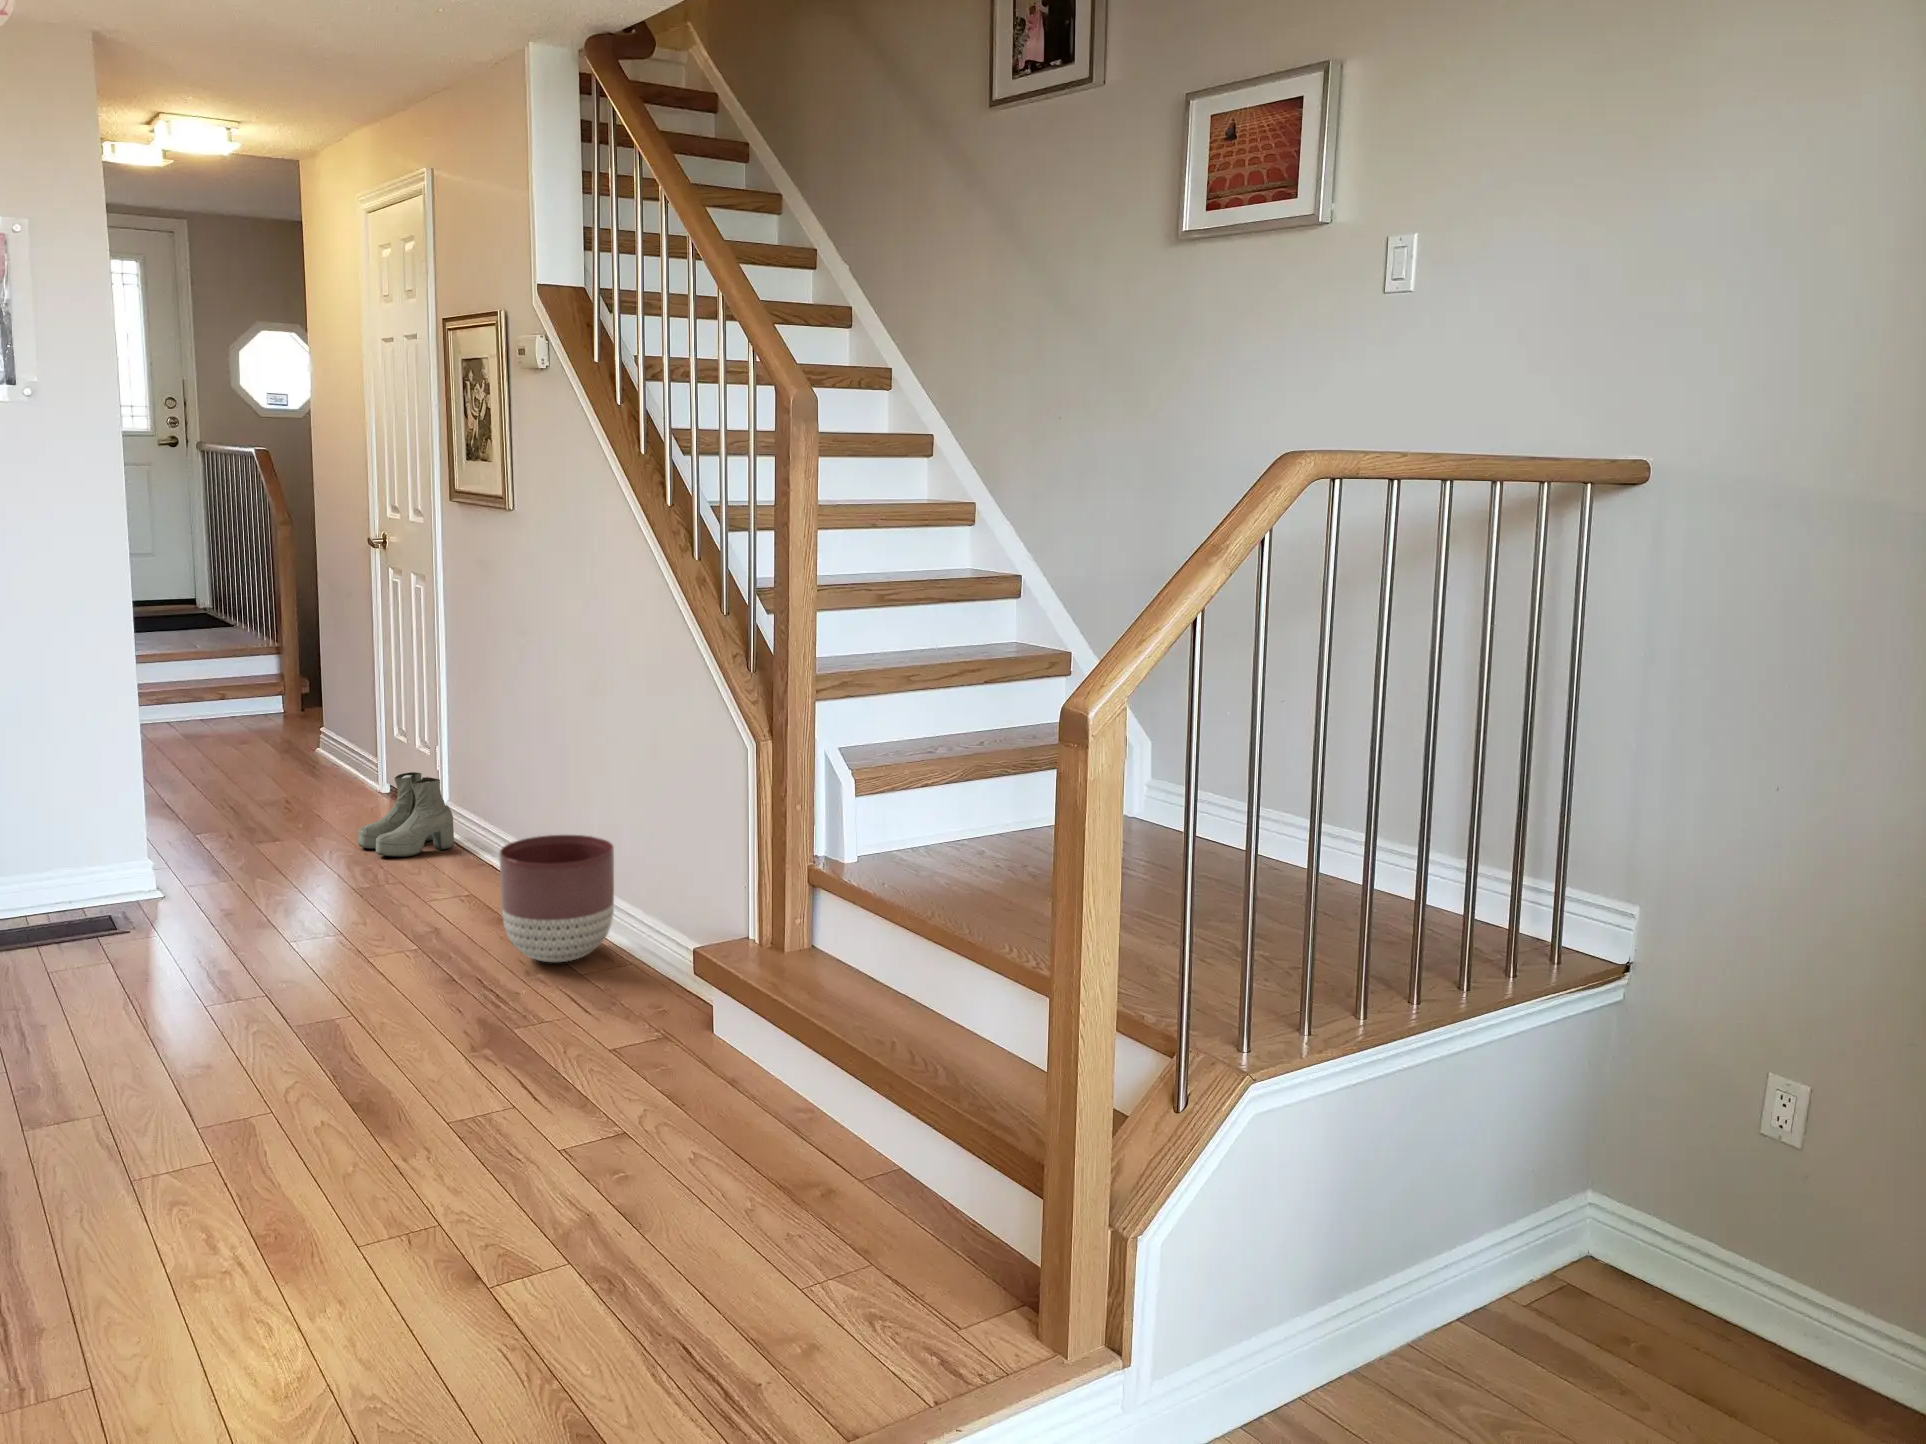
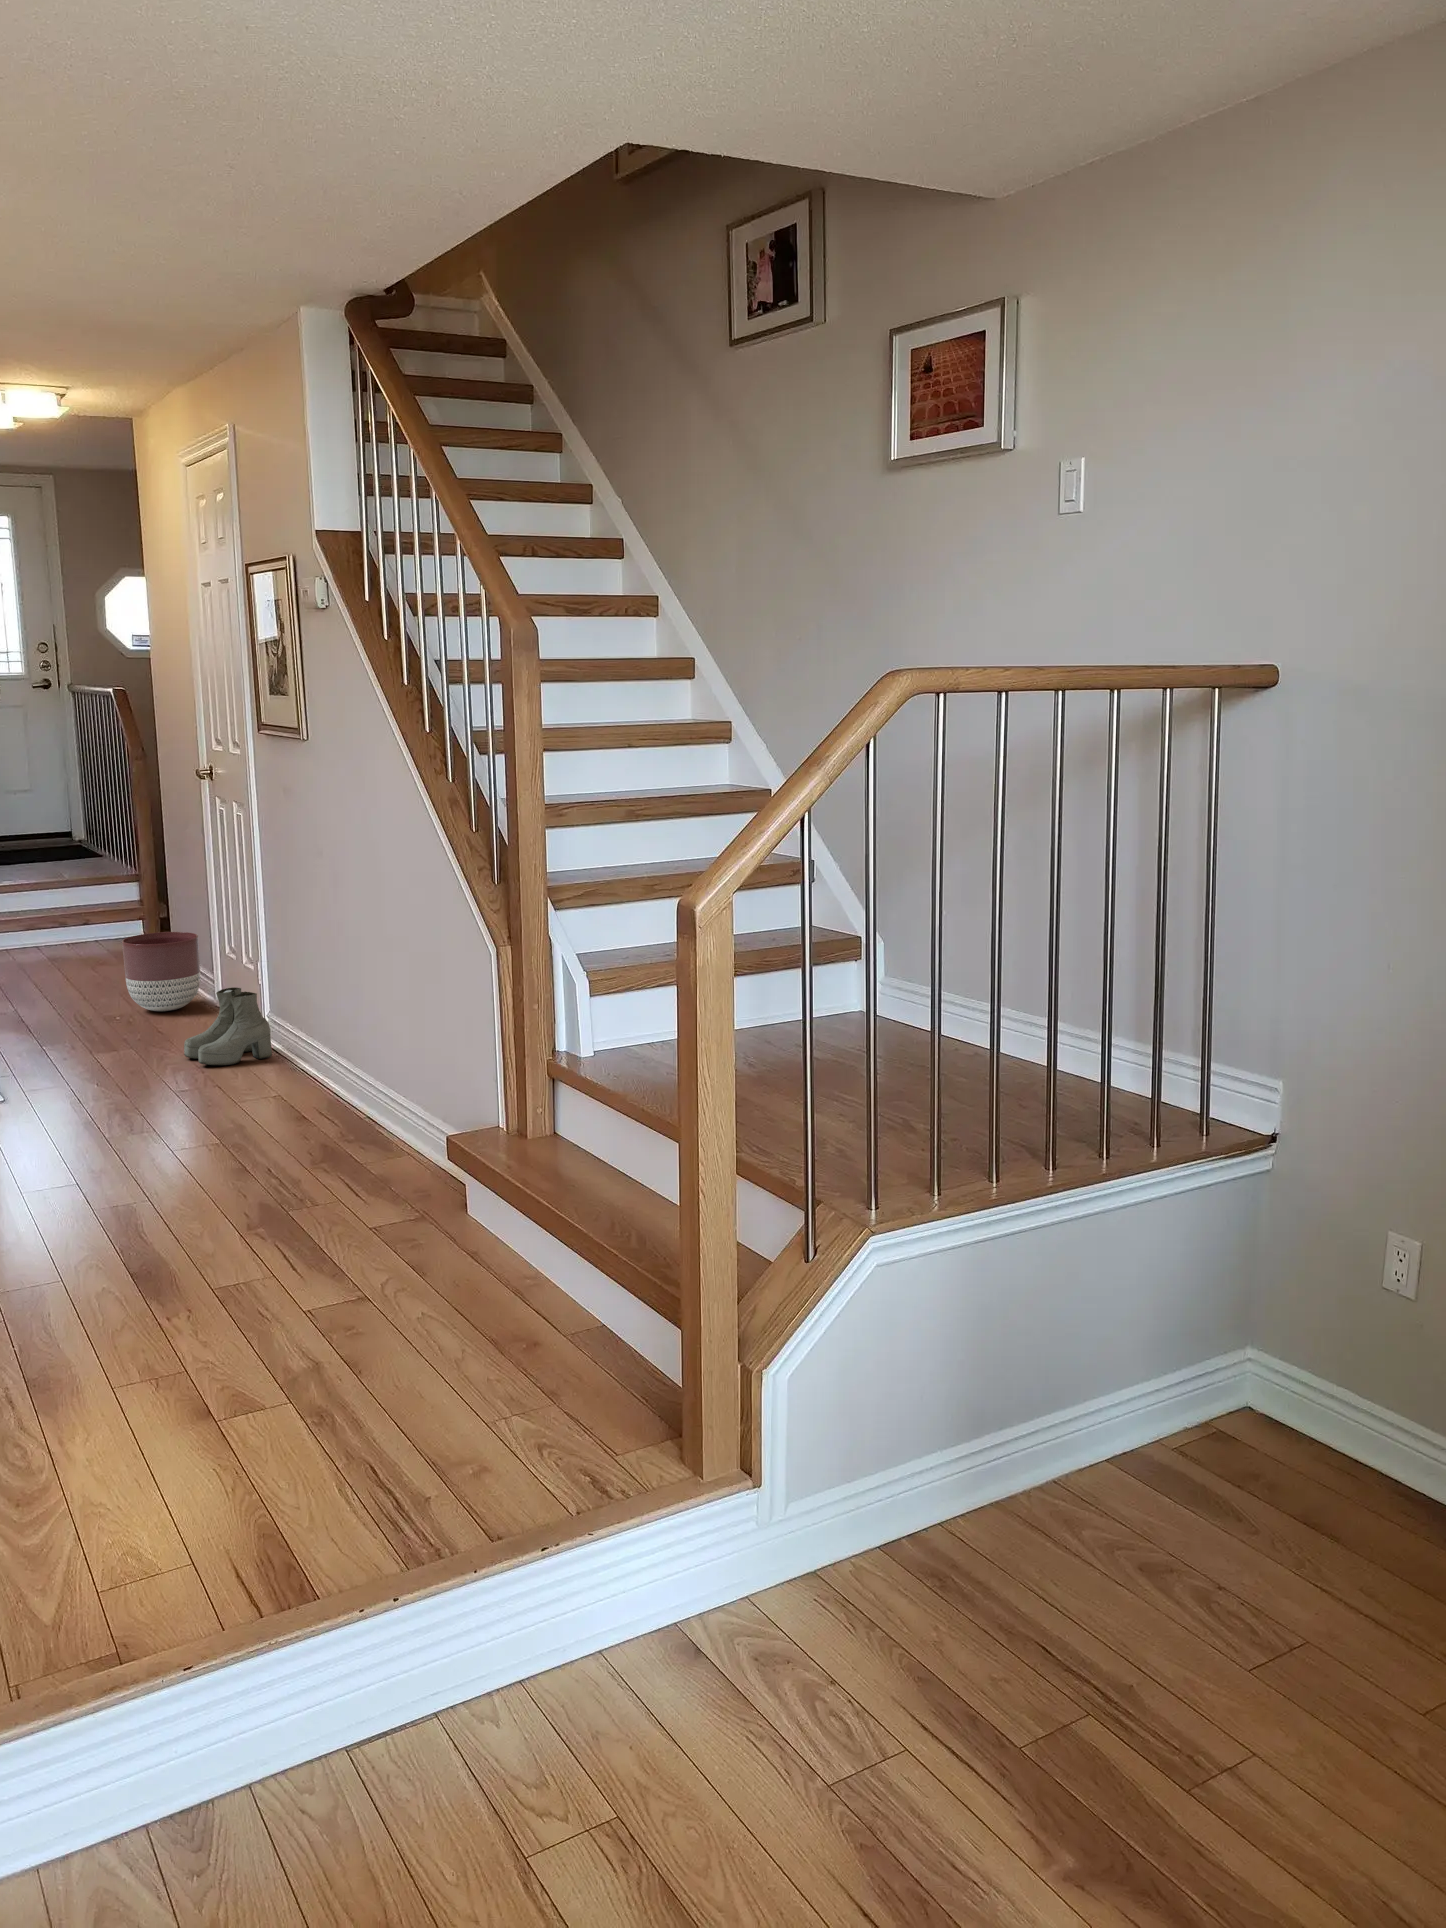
planter: present [499,835,614,962] -> present [122,932,200,1011]

